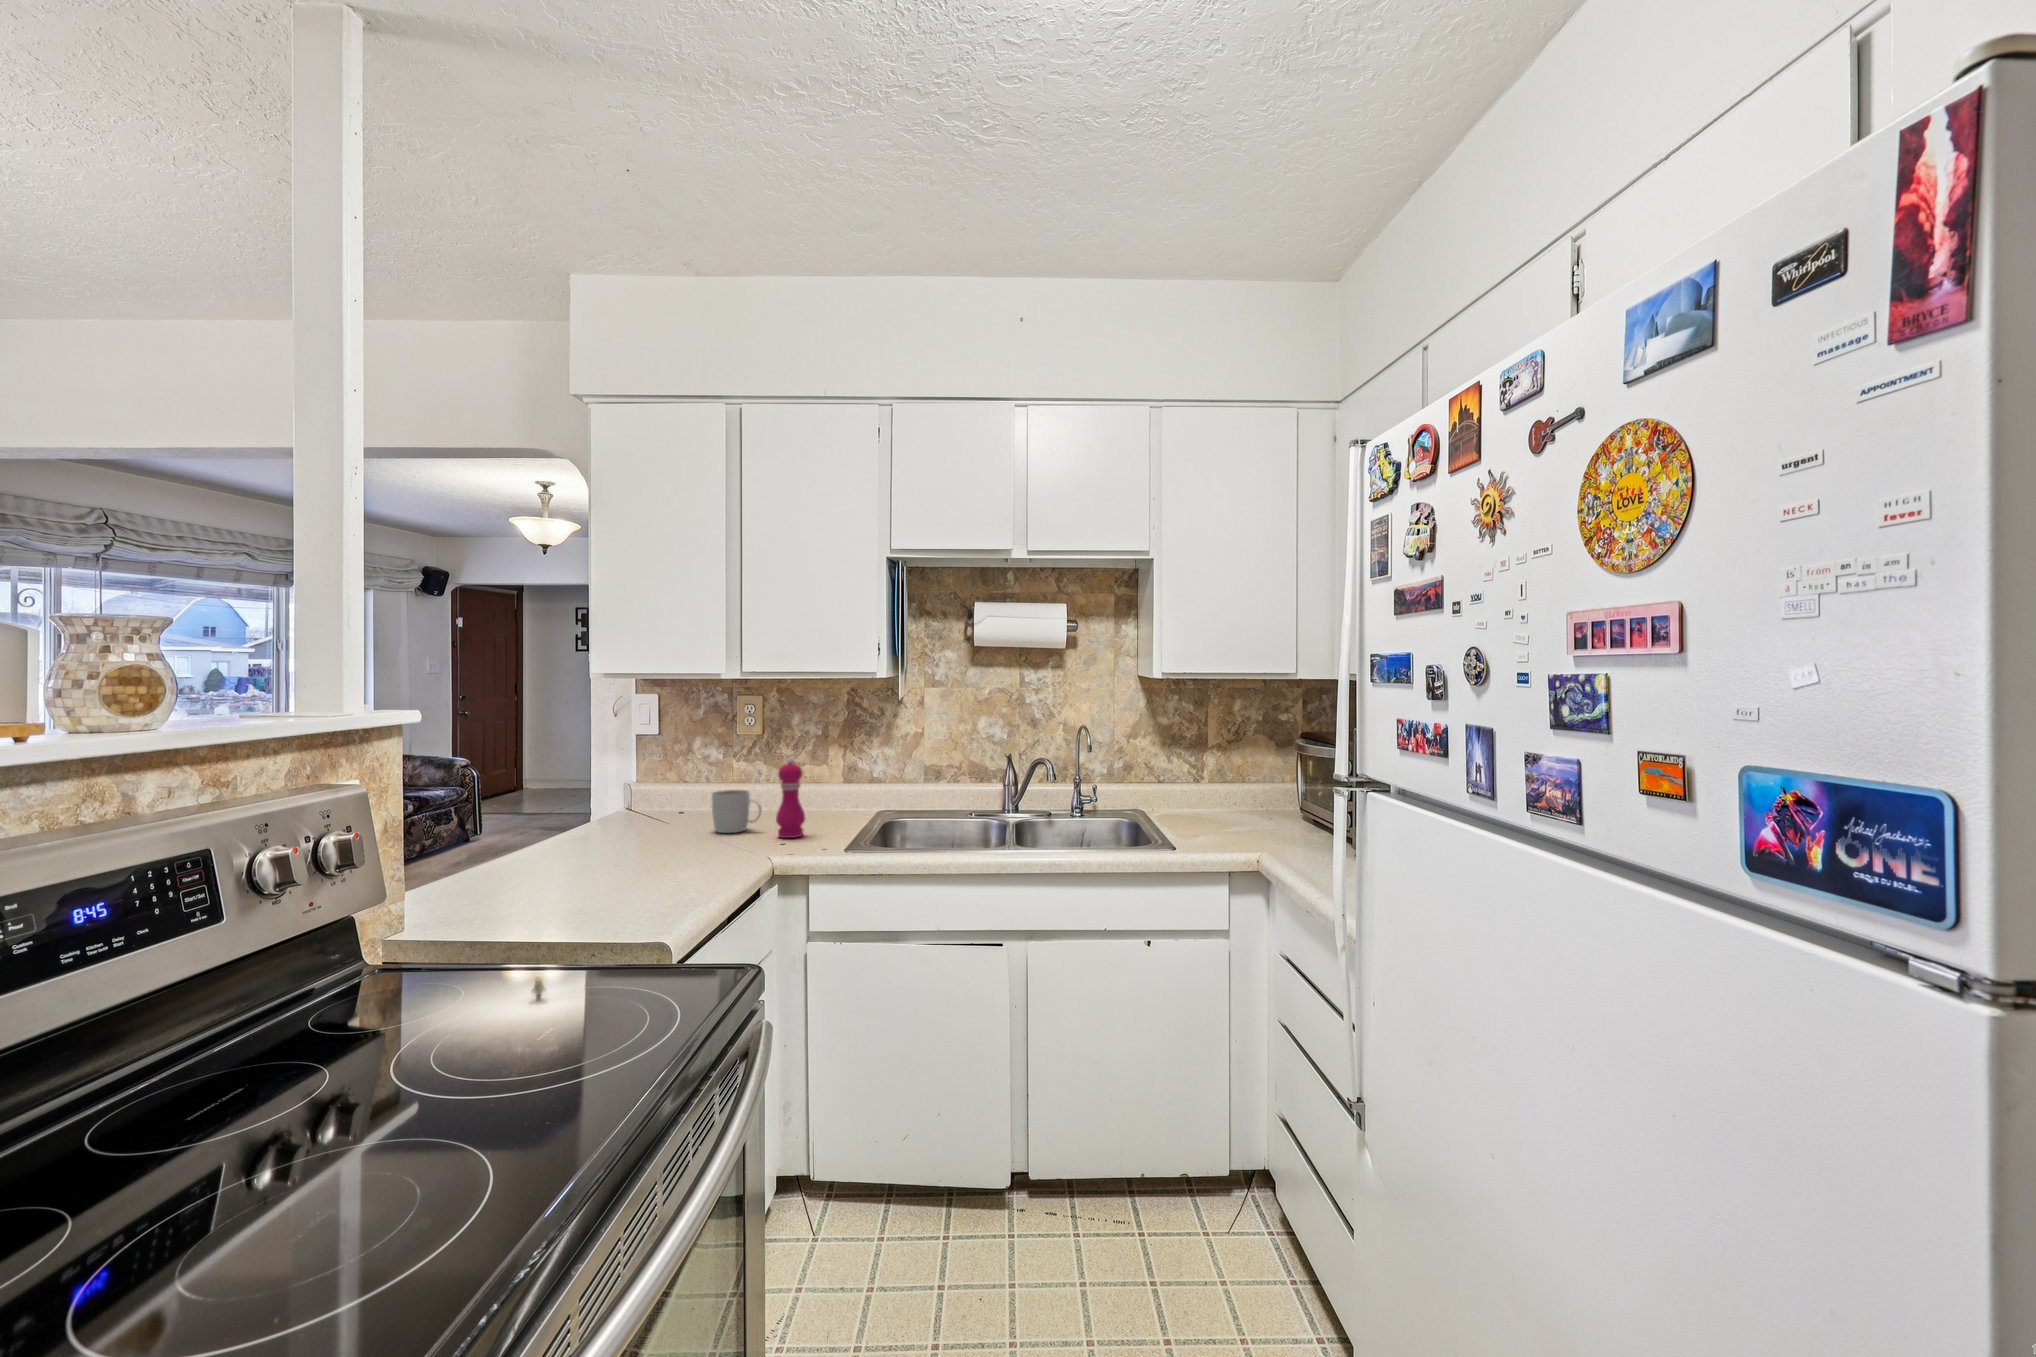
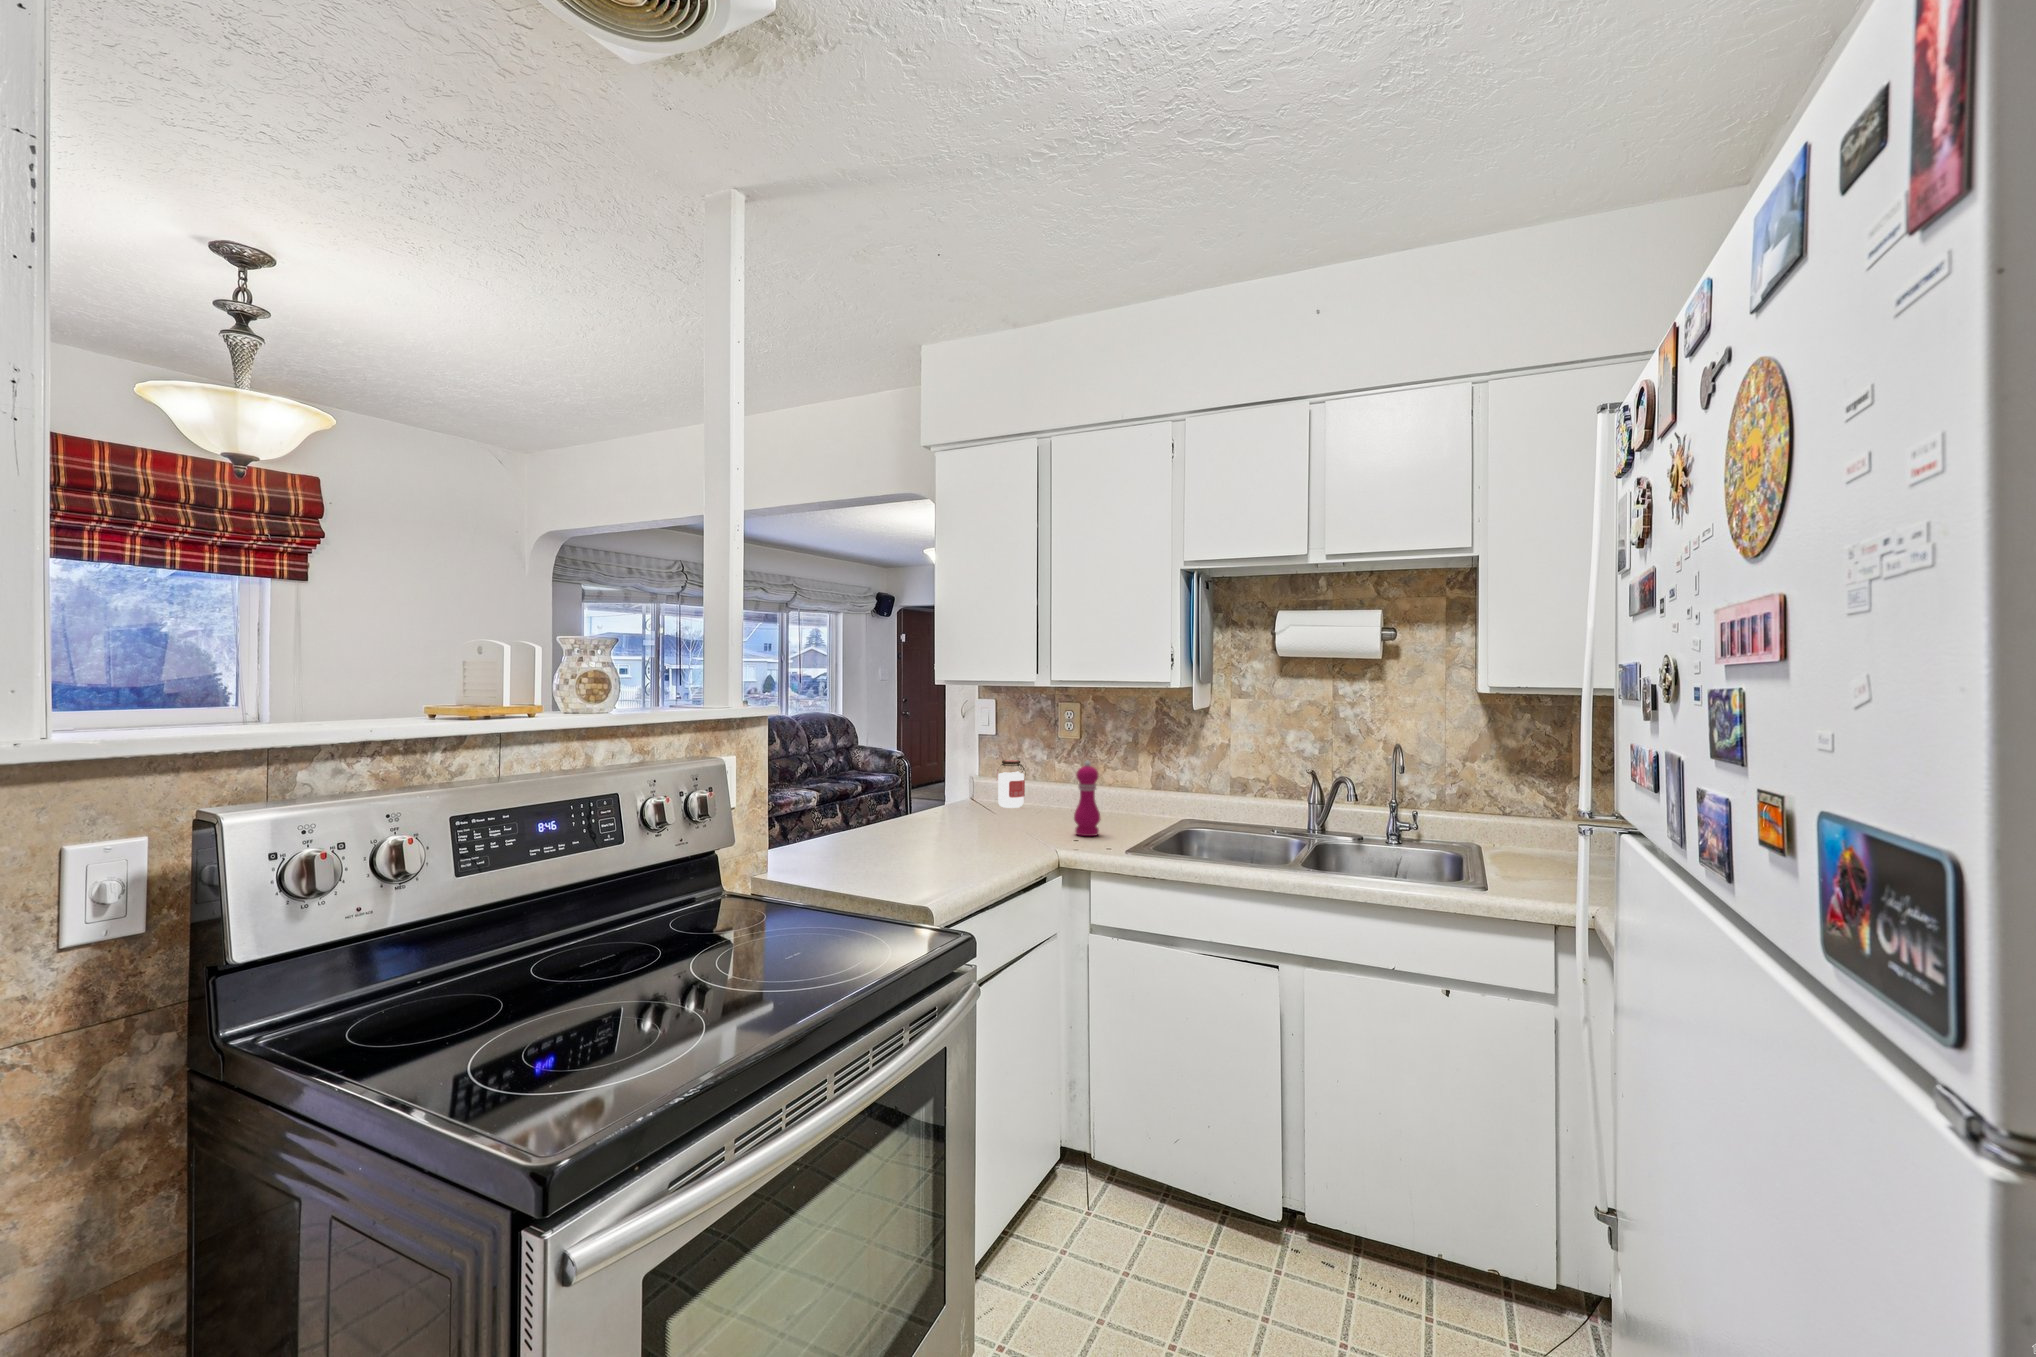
jar: none [666,761,701,816] -> present [997,760,1026,808]
mug: present [712,790,761,833] -> none [1023,788,1065,827]

